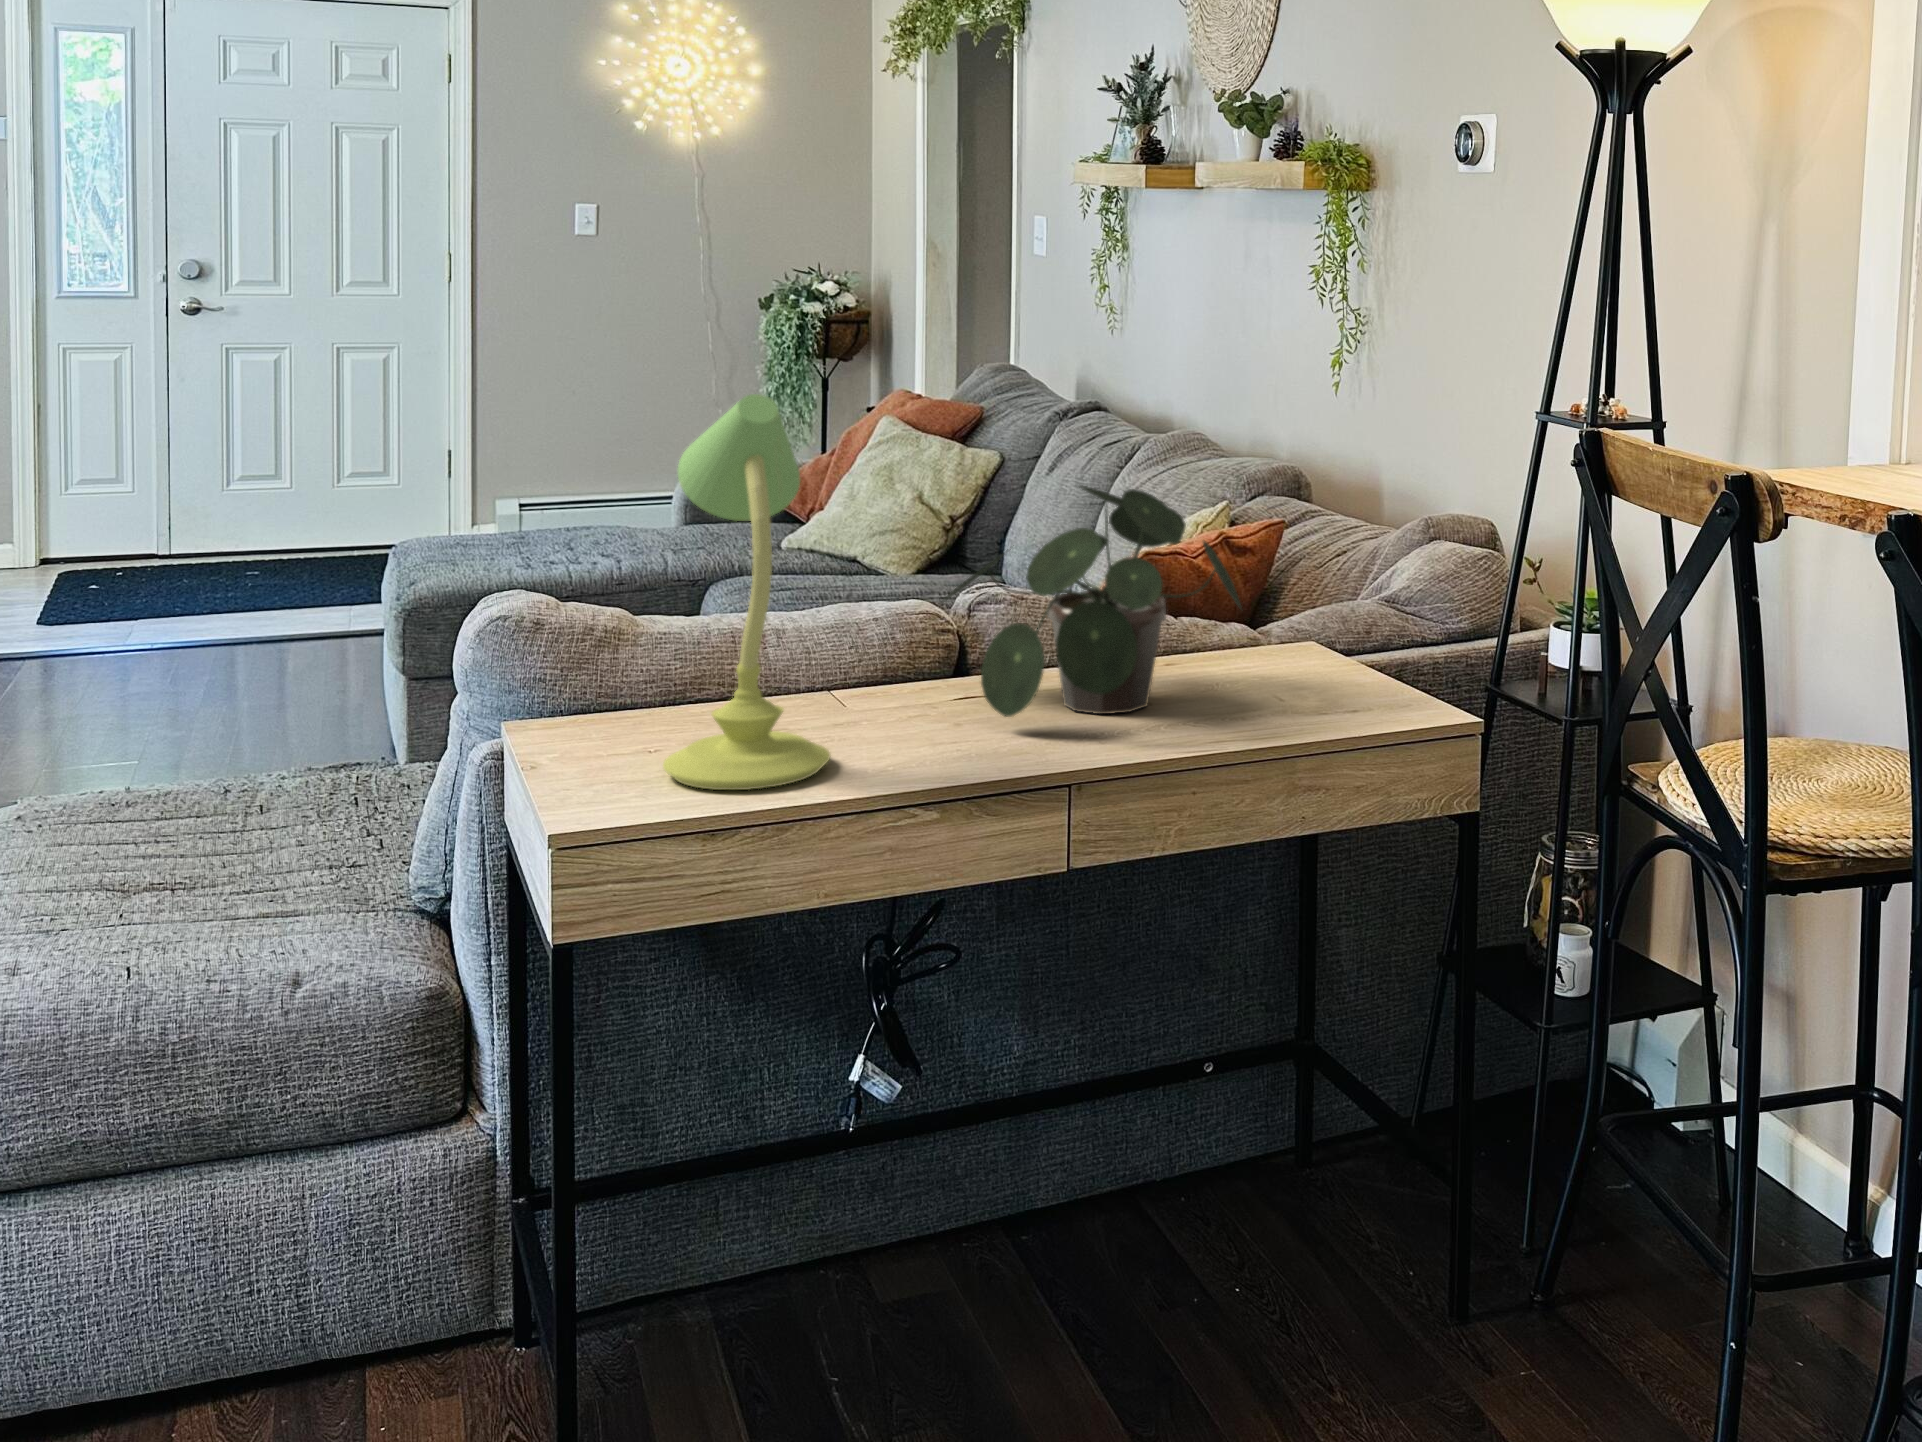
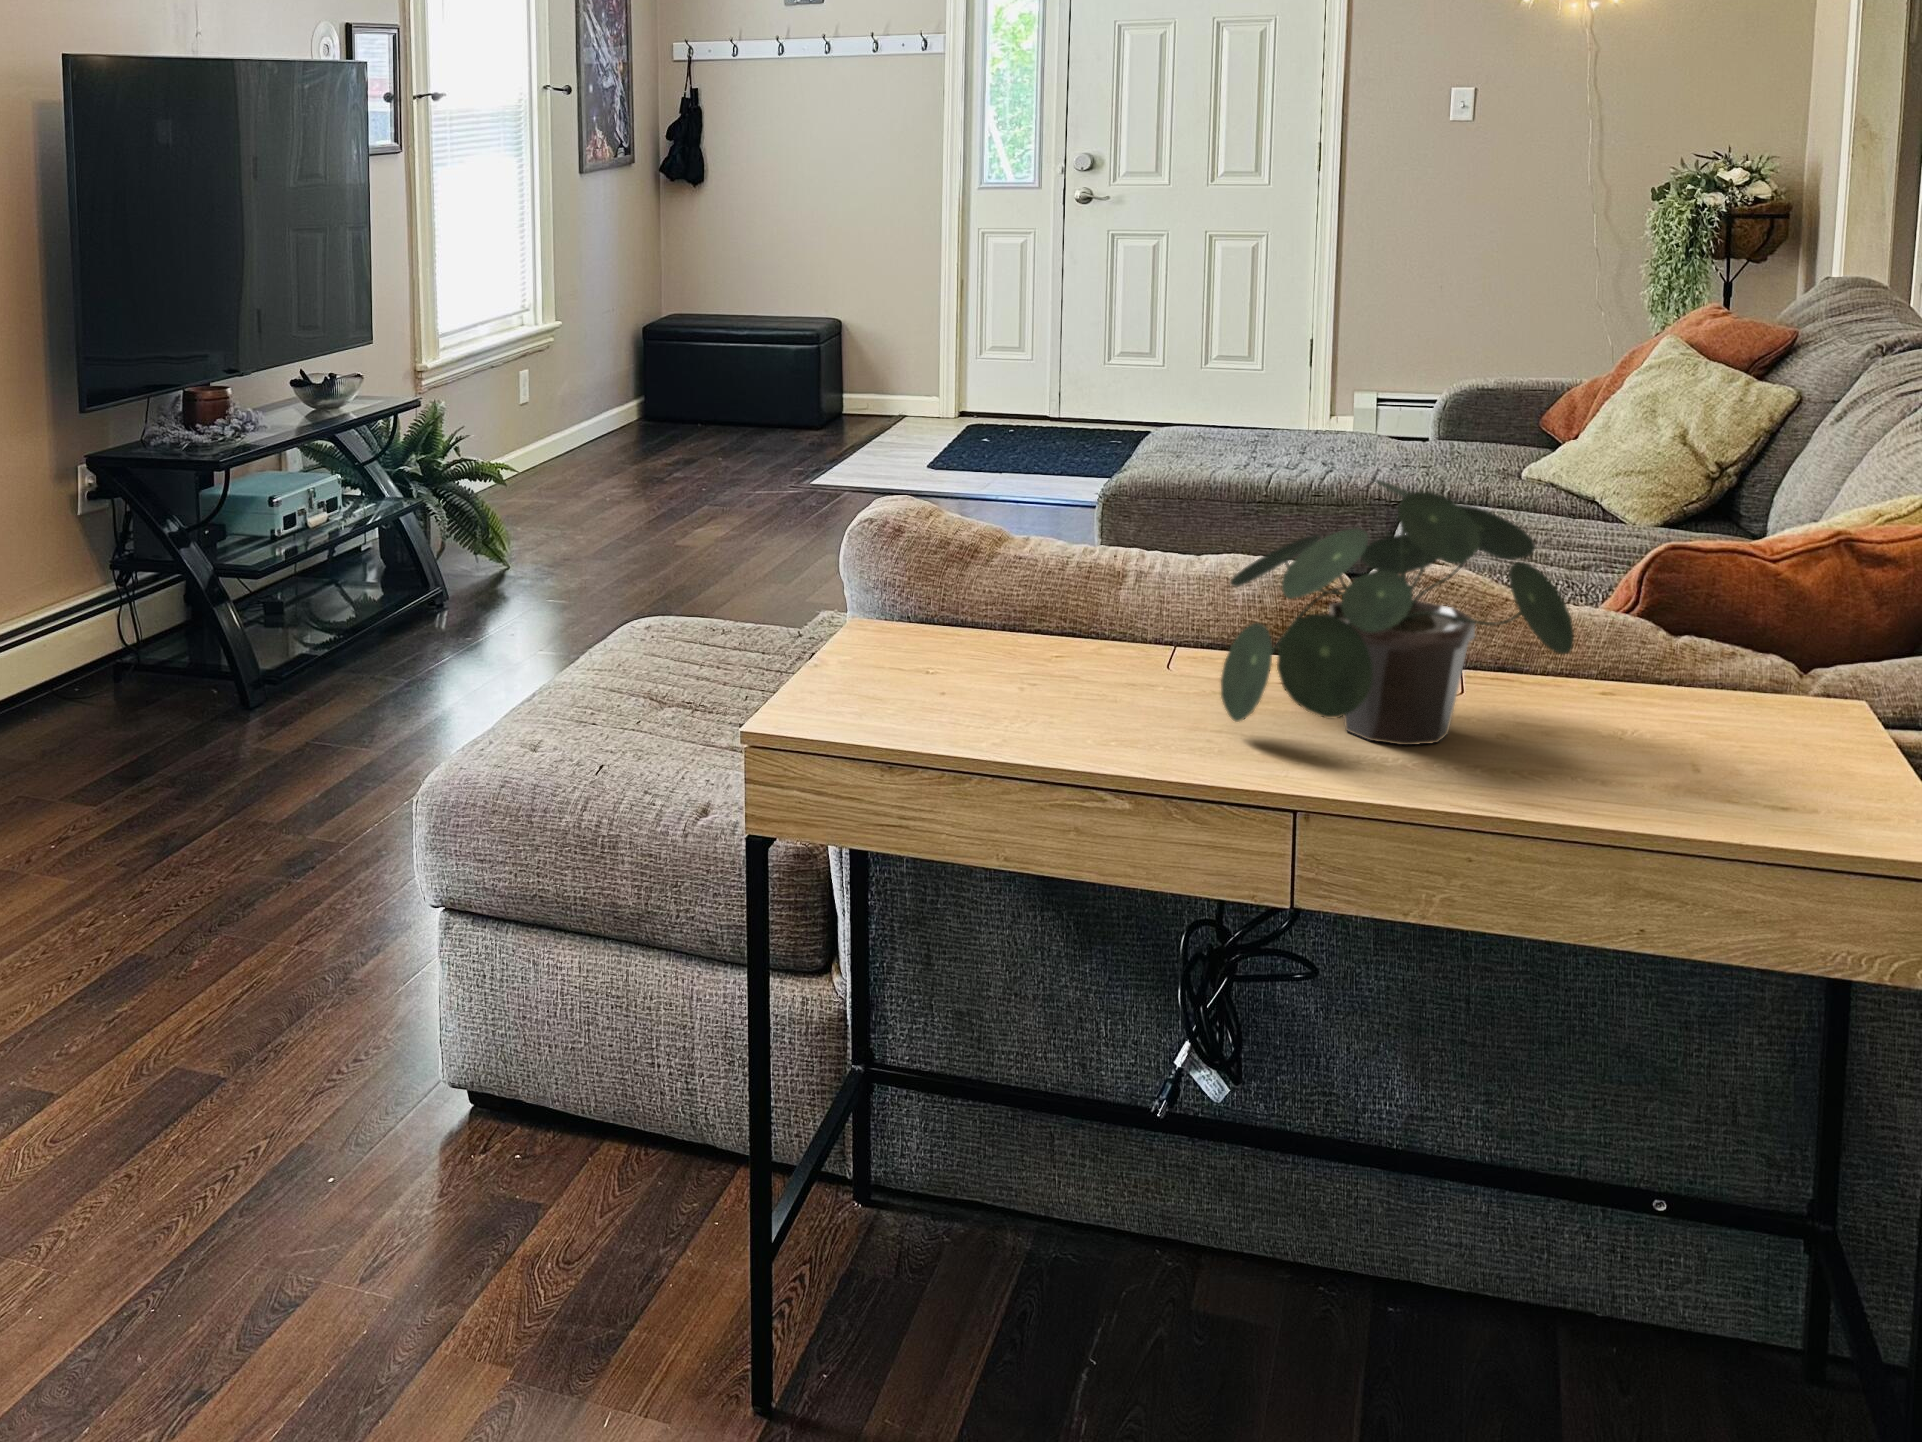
table lamp: present [663,394,830,790] -> none [868,361,1026,741]

